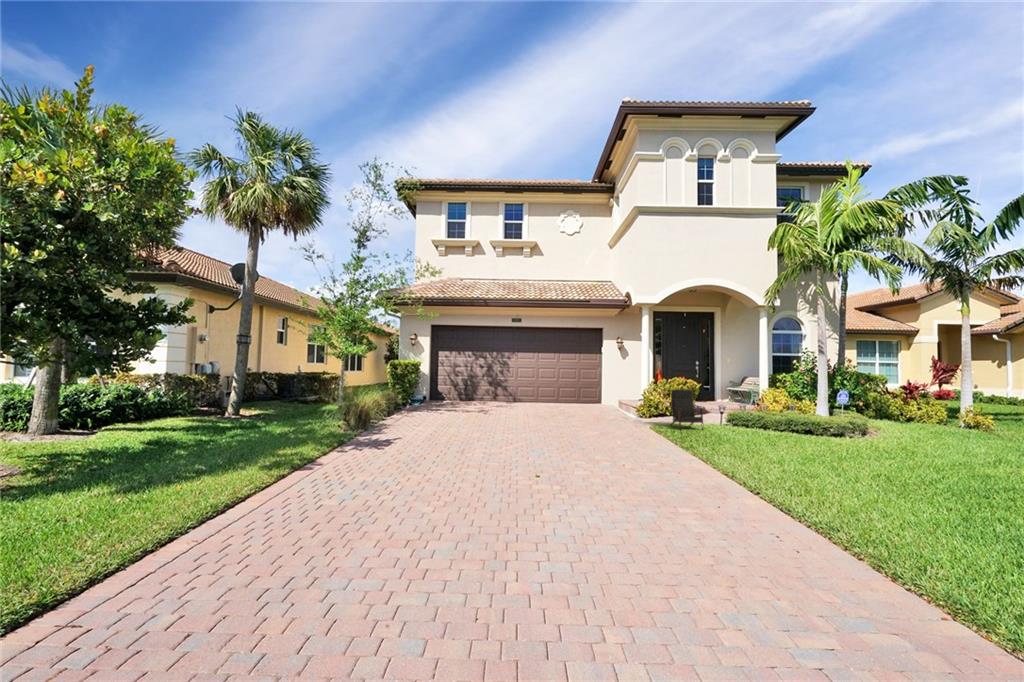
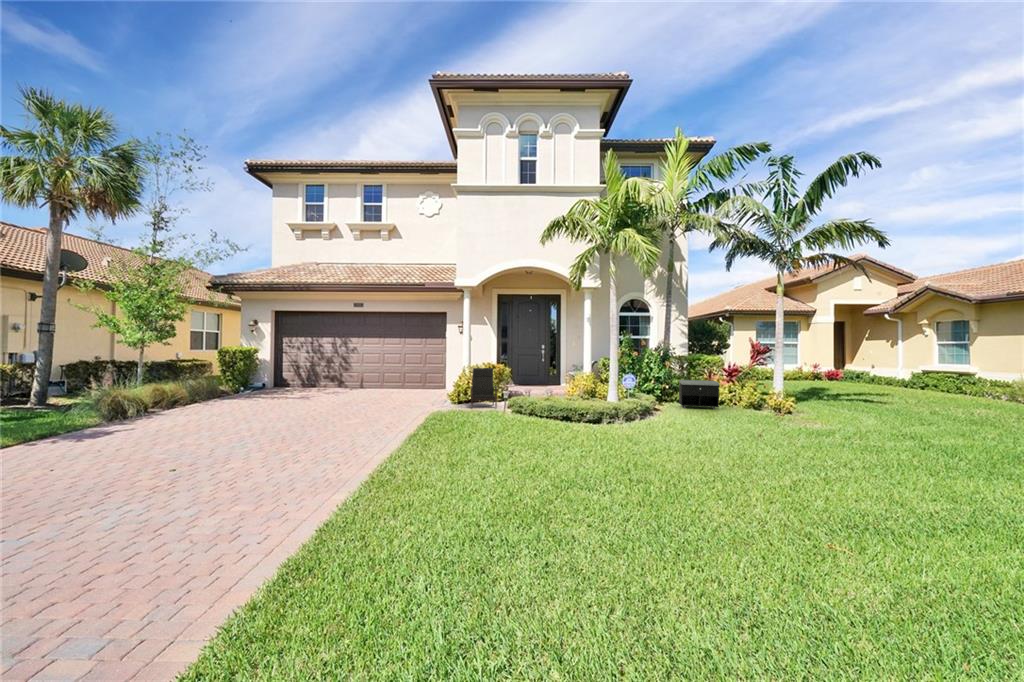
storage bench: none [872,403,923,433] -> present [679,380,719,409]

